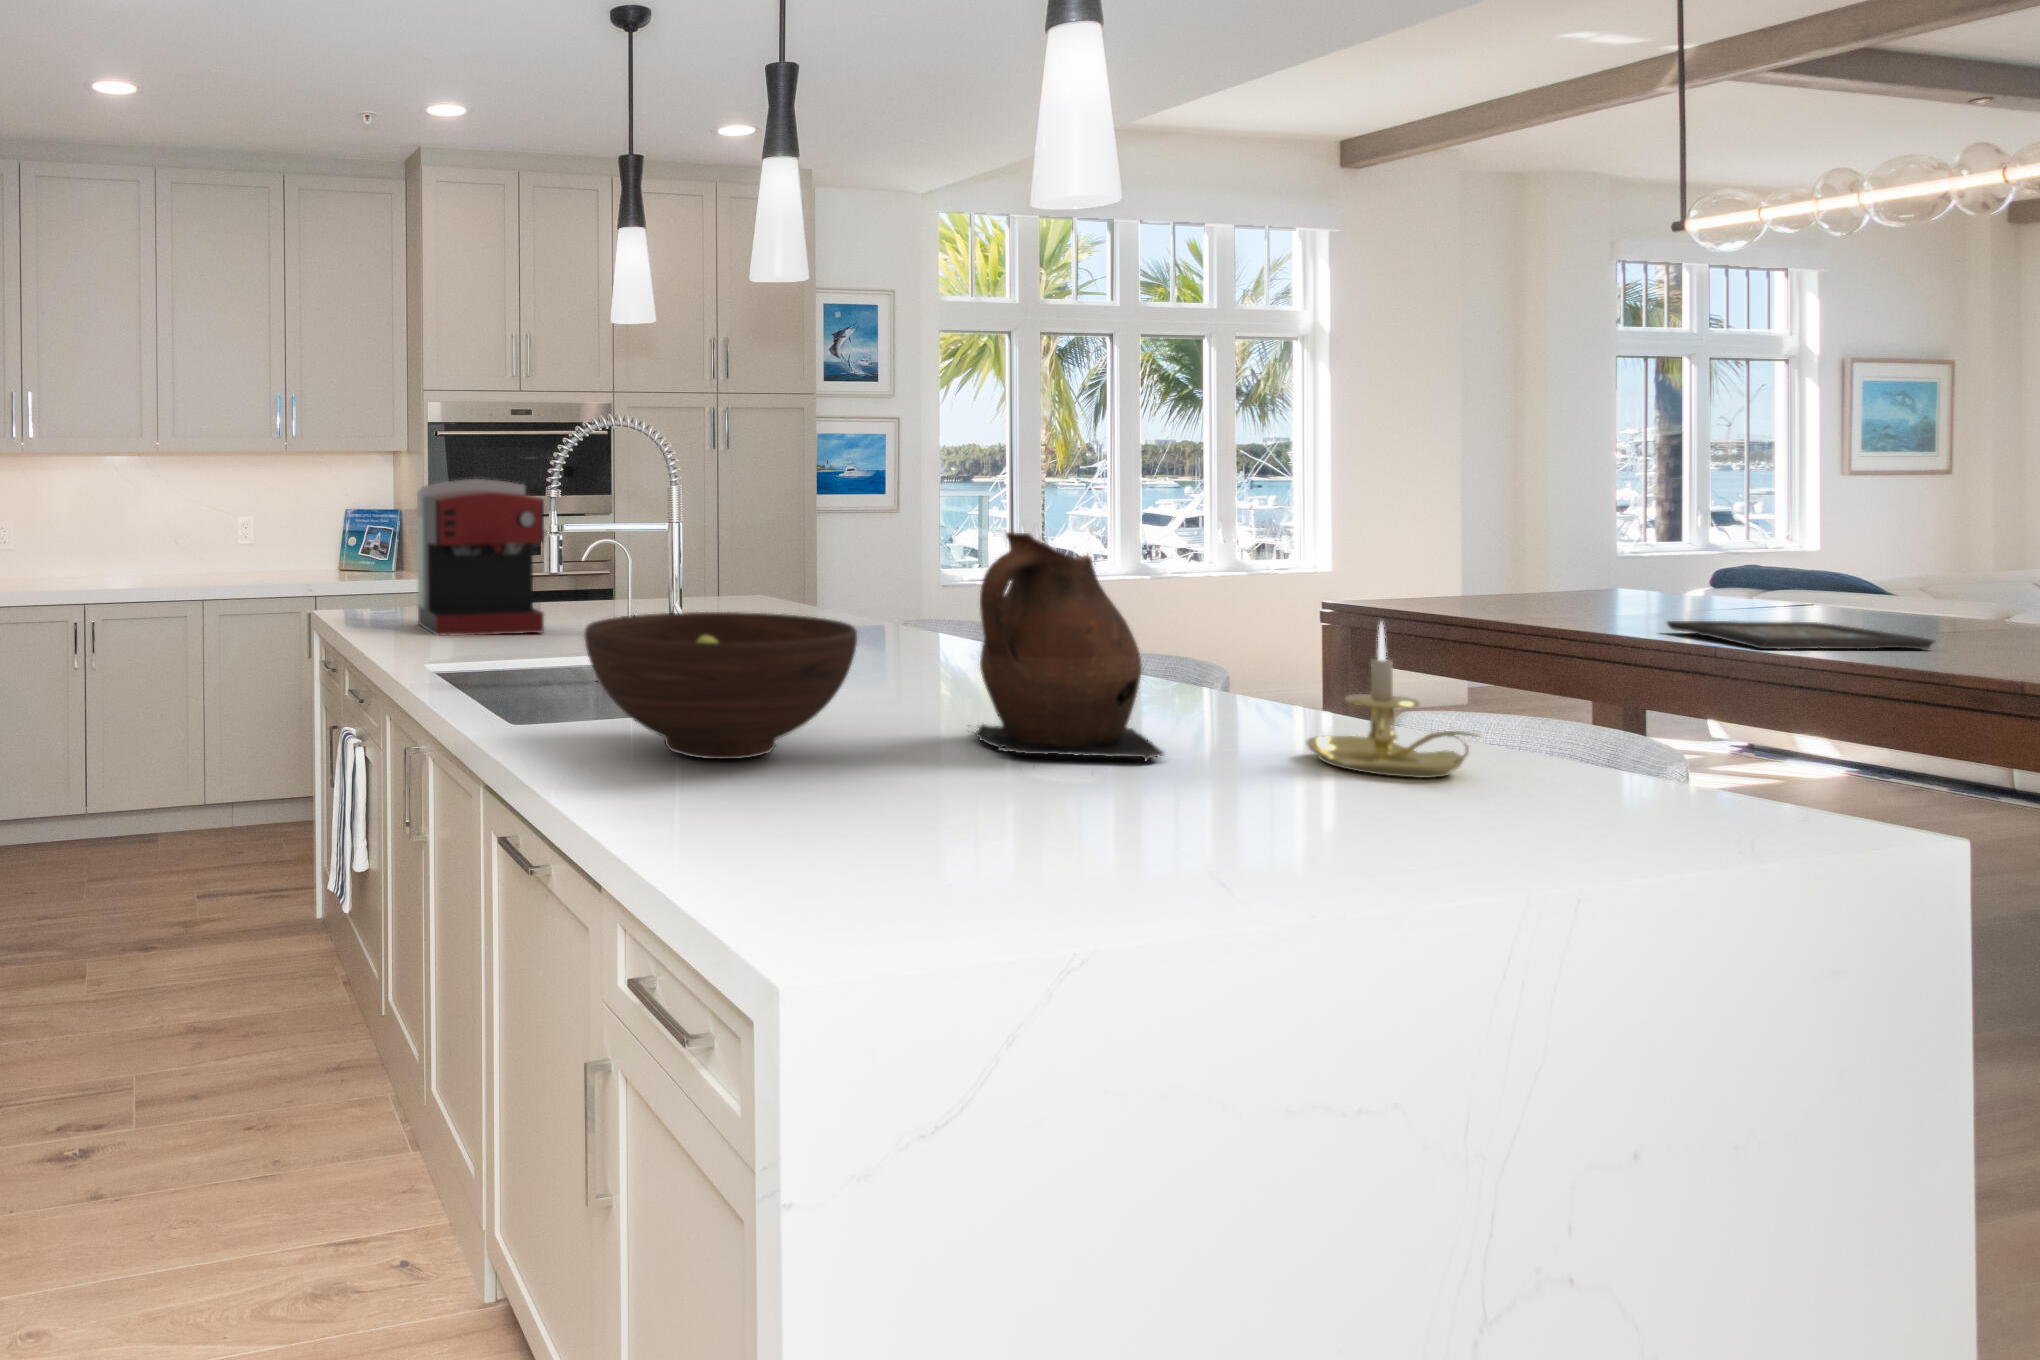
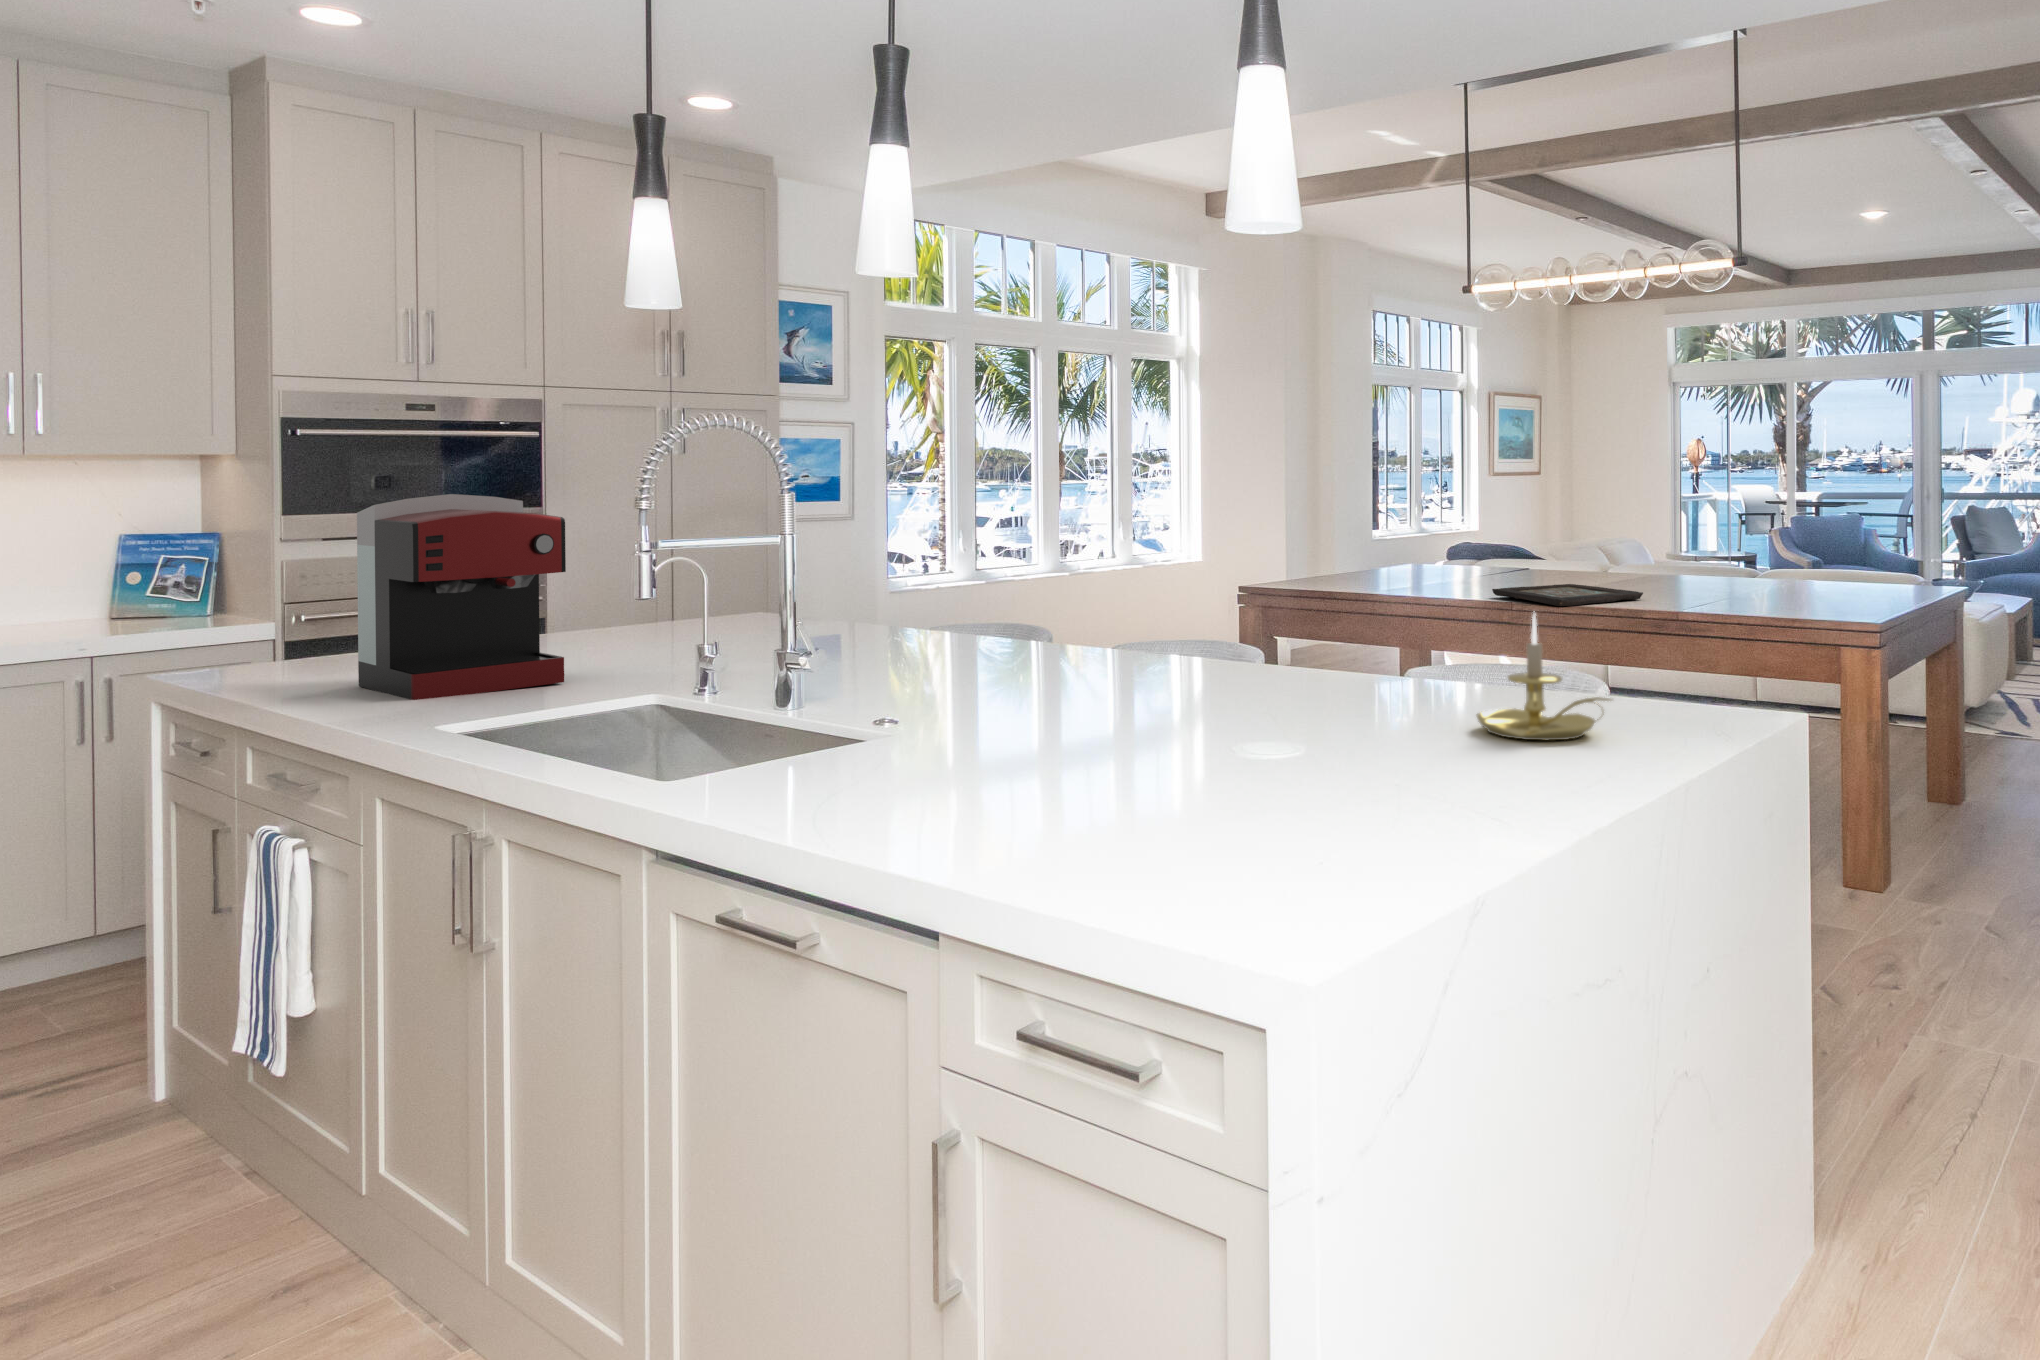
ceramic pitcher: present [974,532,1164,761] -> none [1199,547,1390,763]
fruit bowl: present [584,612,857,759] -> none [834,644,1145,815]

